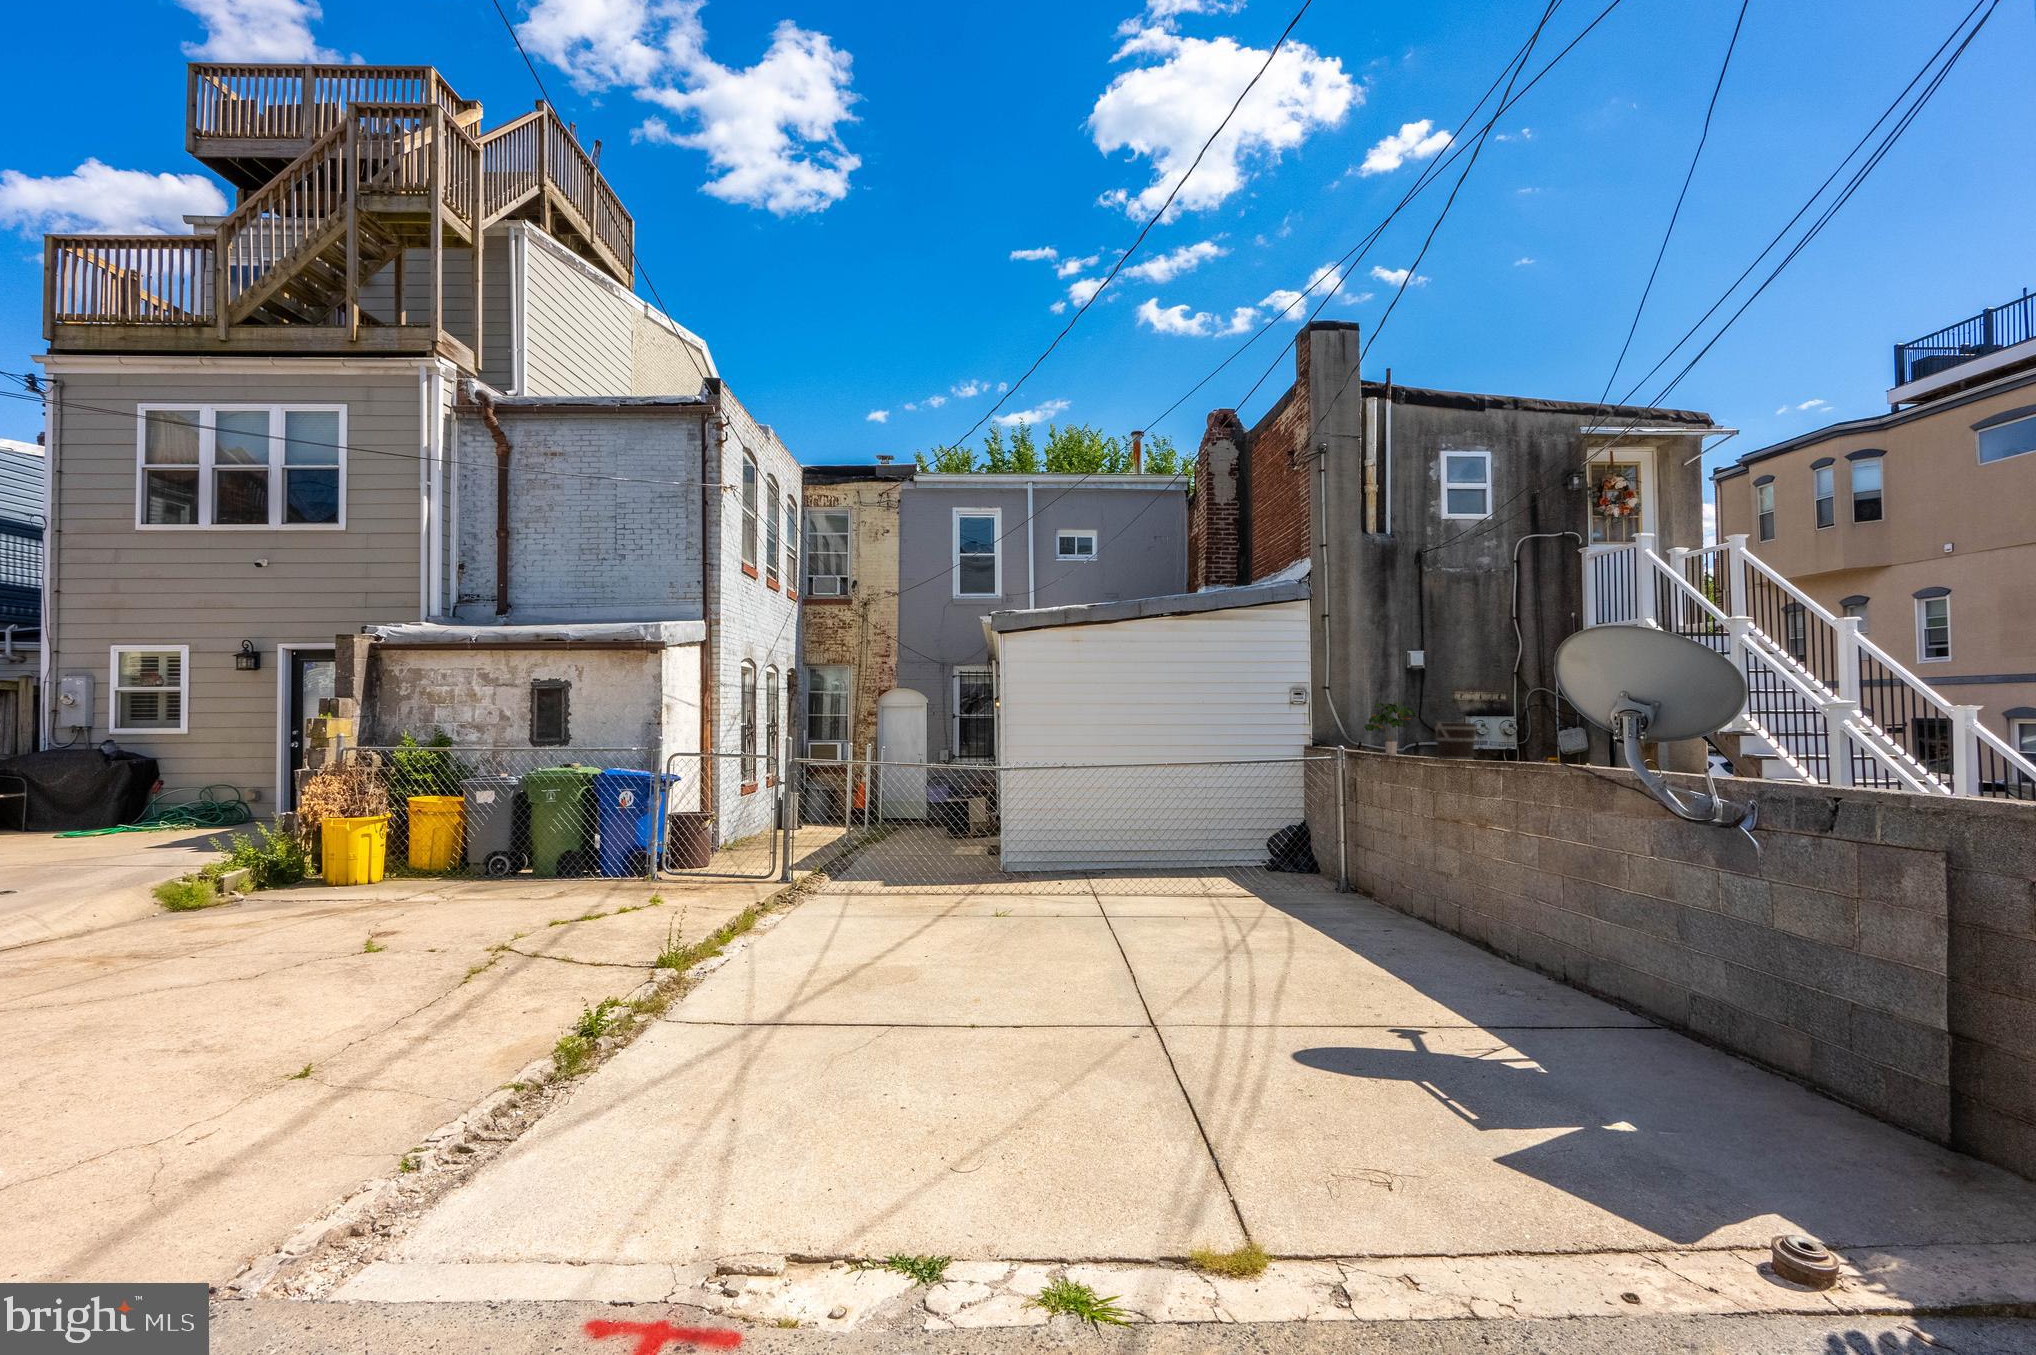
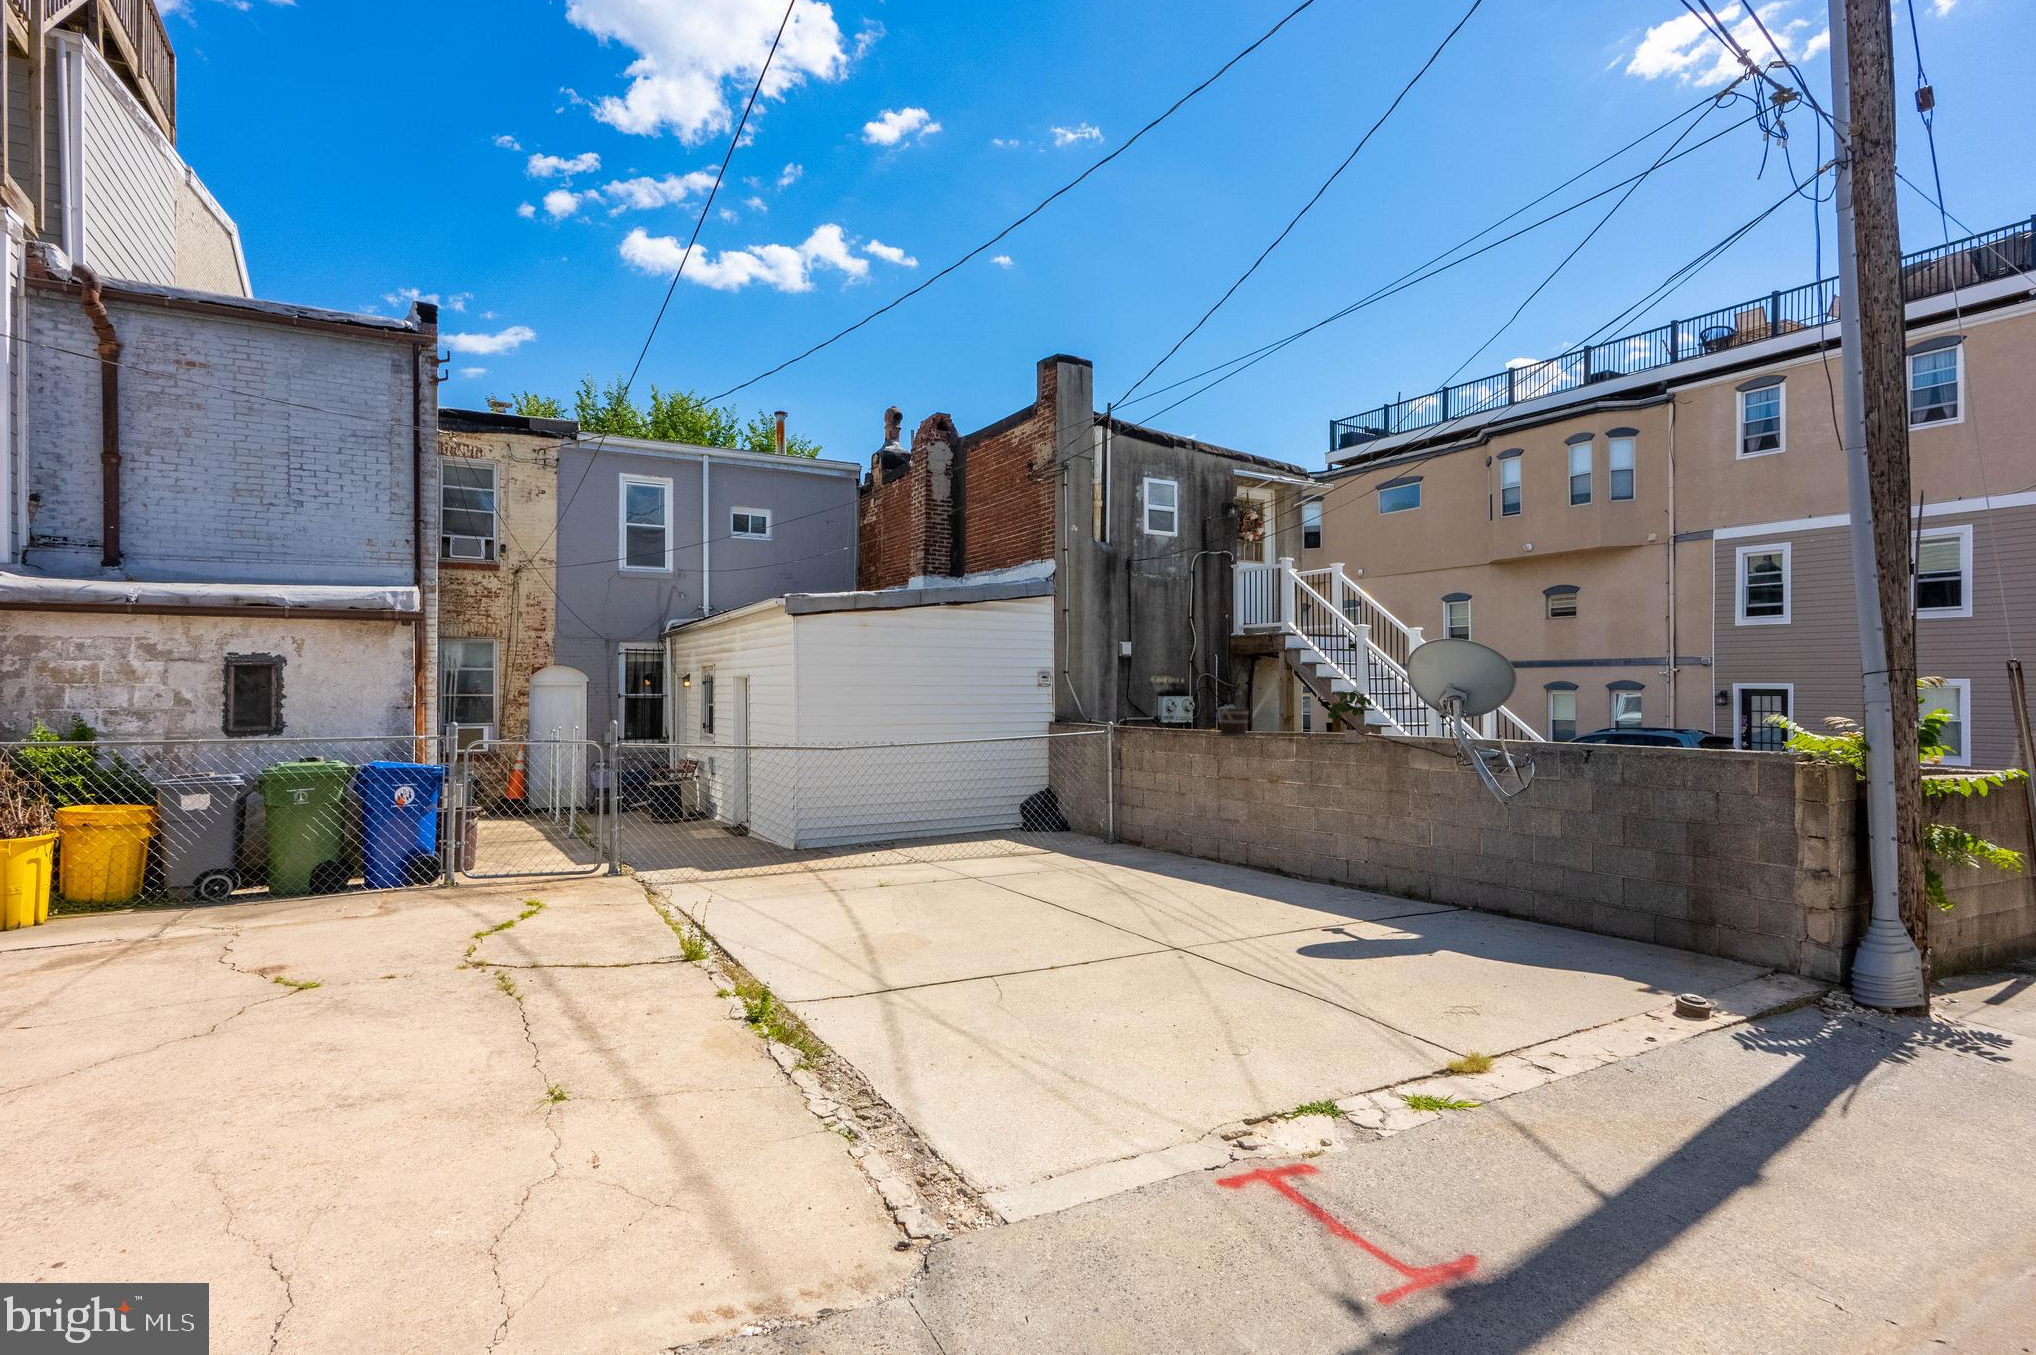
potted plant: present [1364,703,1416,754] -> present [1328,691,1371,743]

